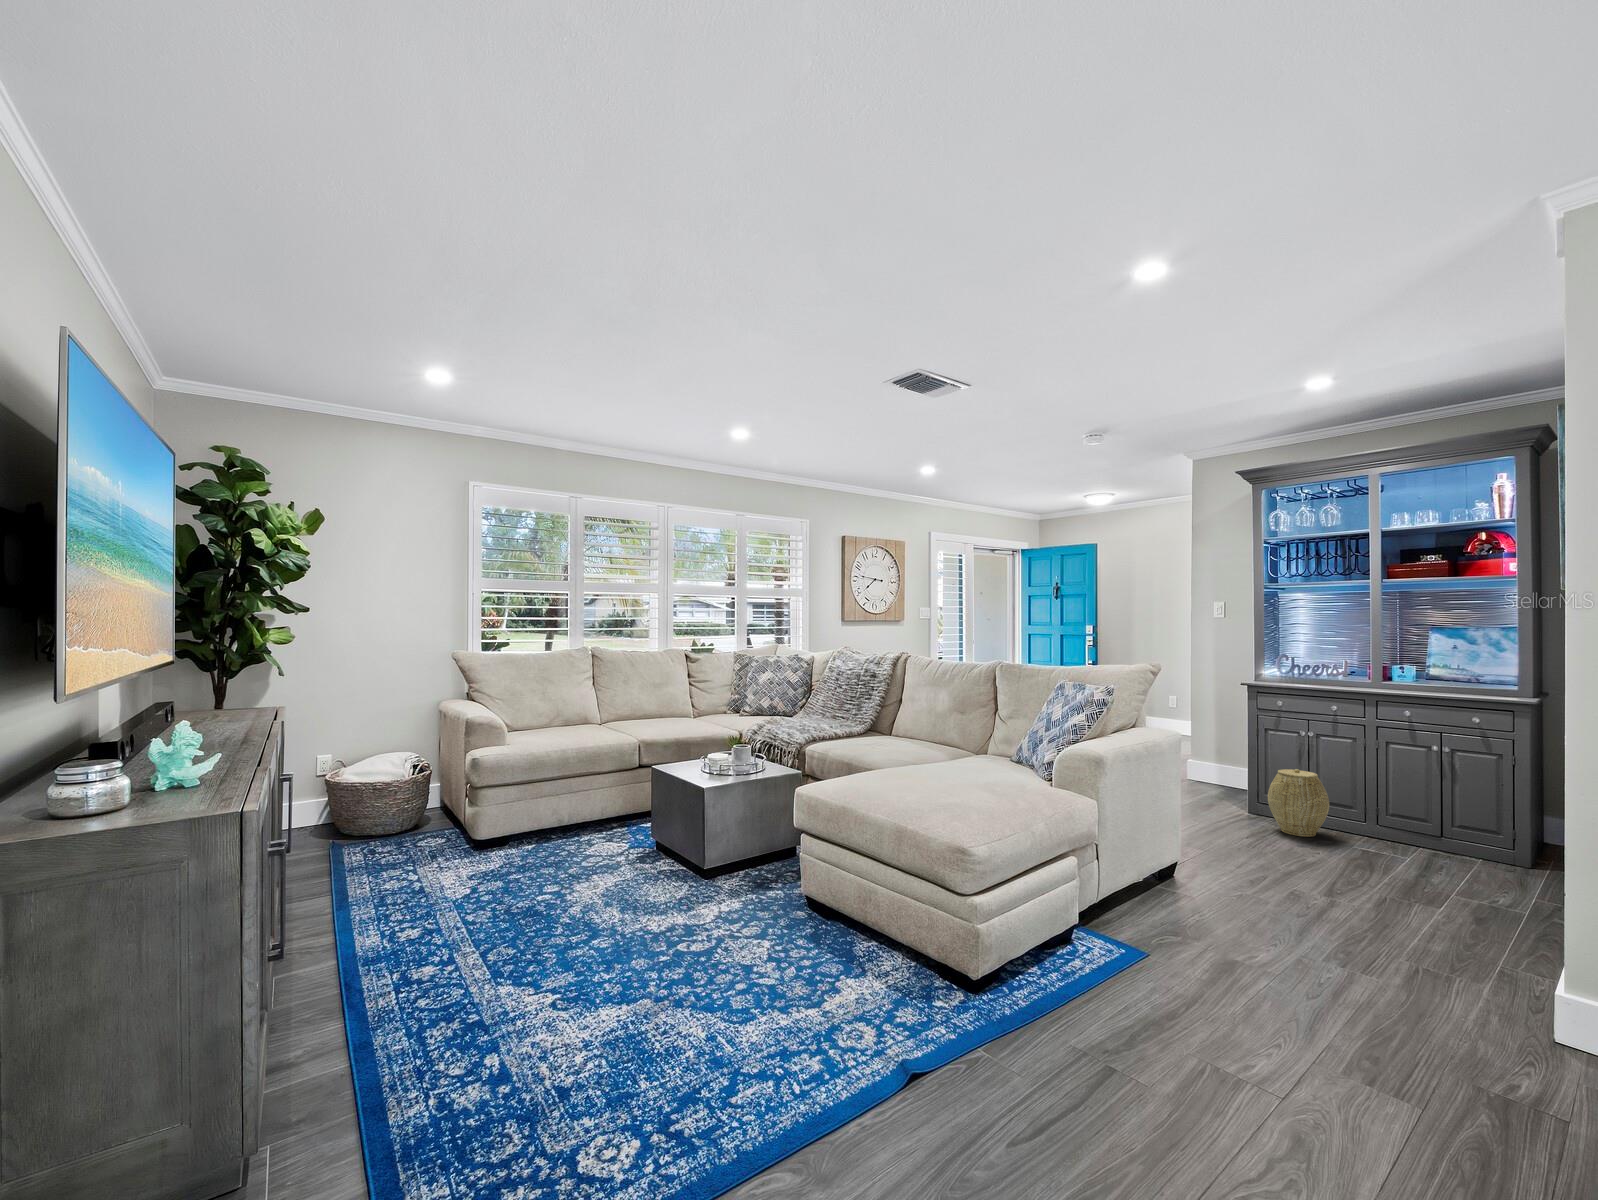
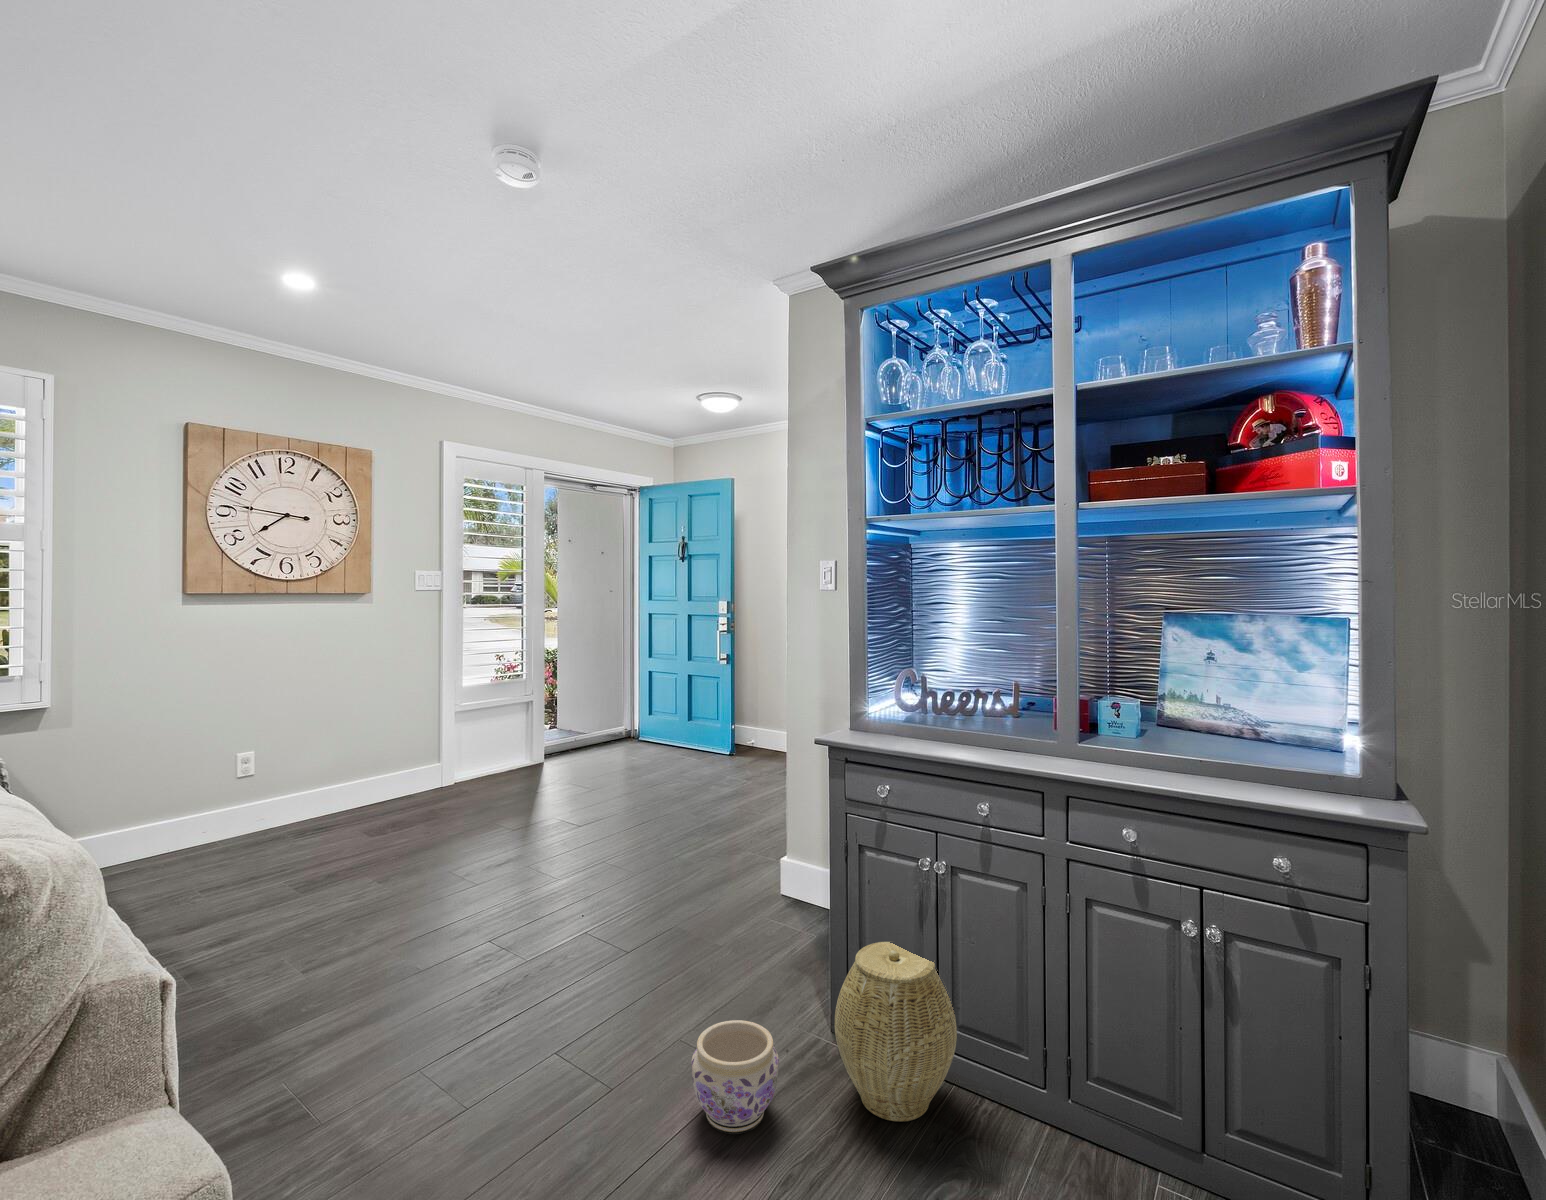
planter: none [1205,796,1246,833] -> present [691,1020,779,1134]

